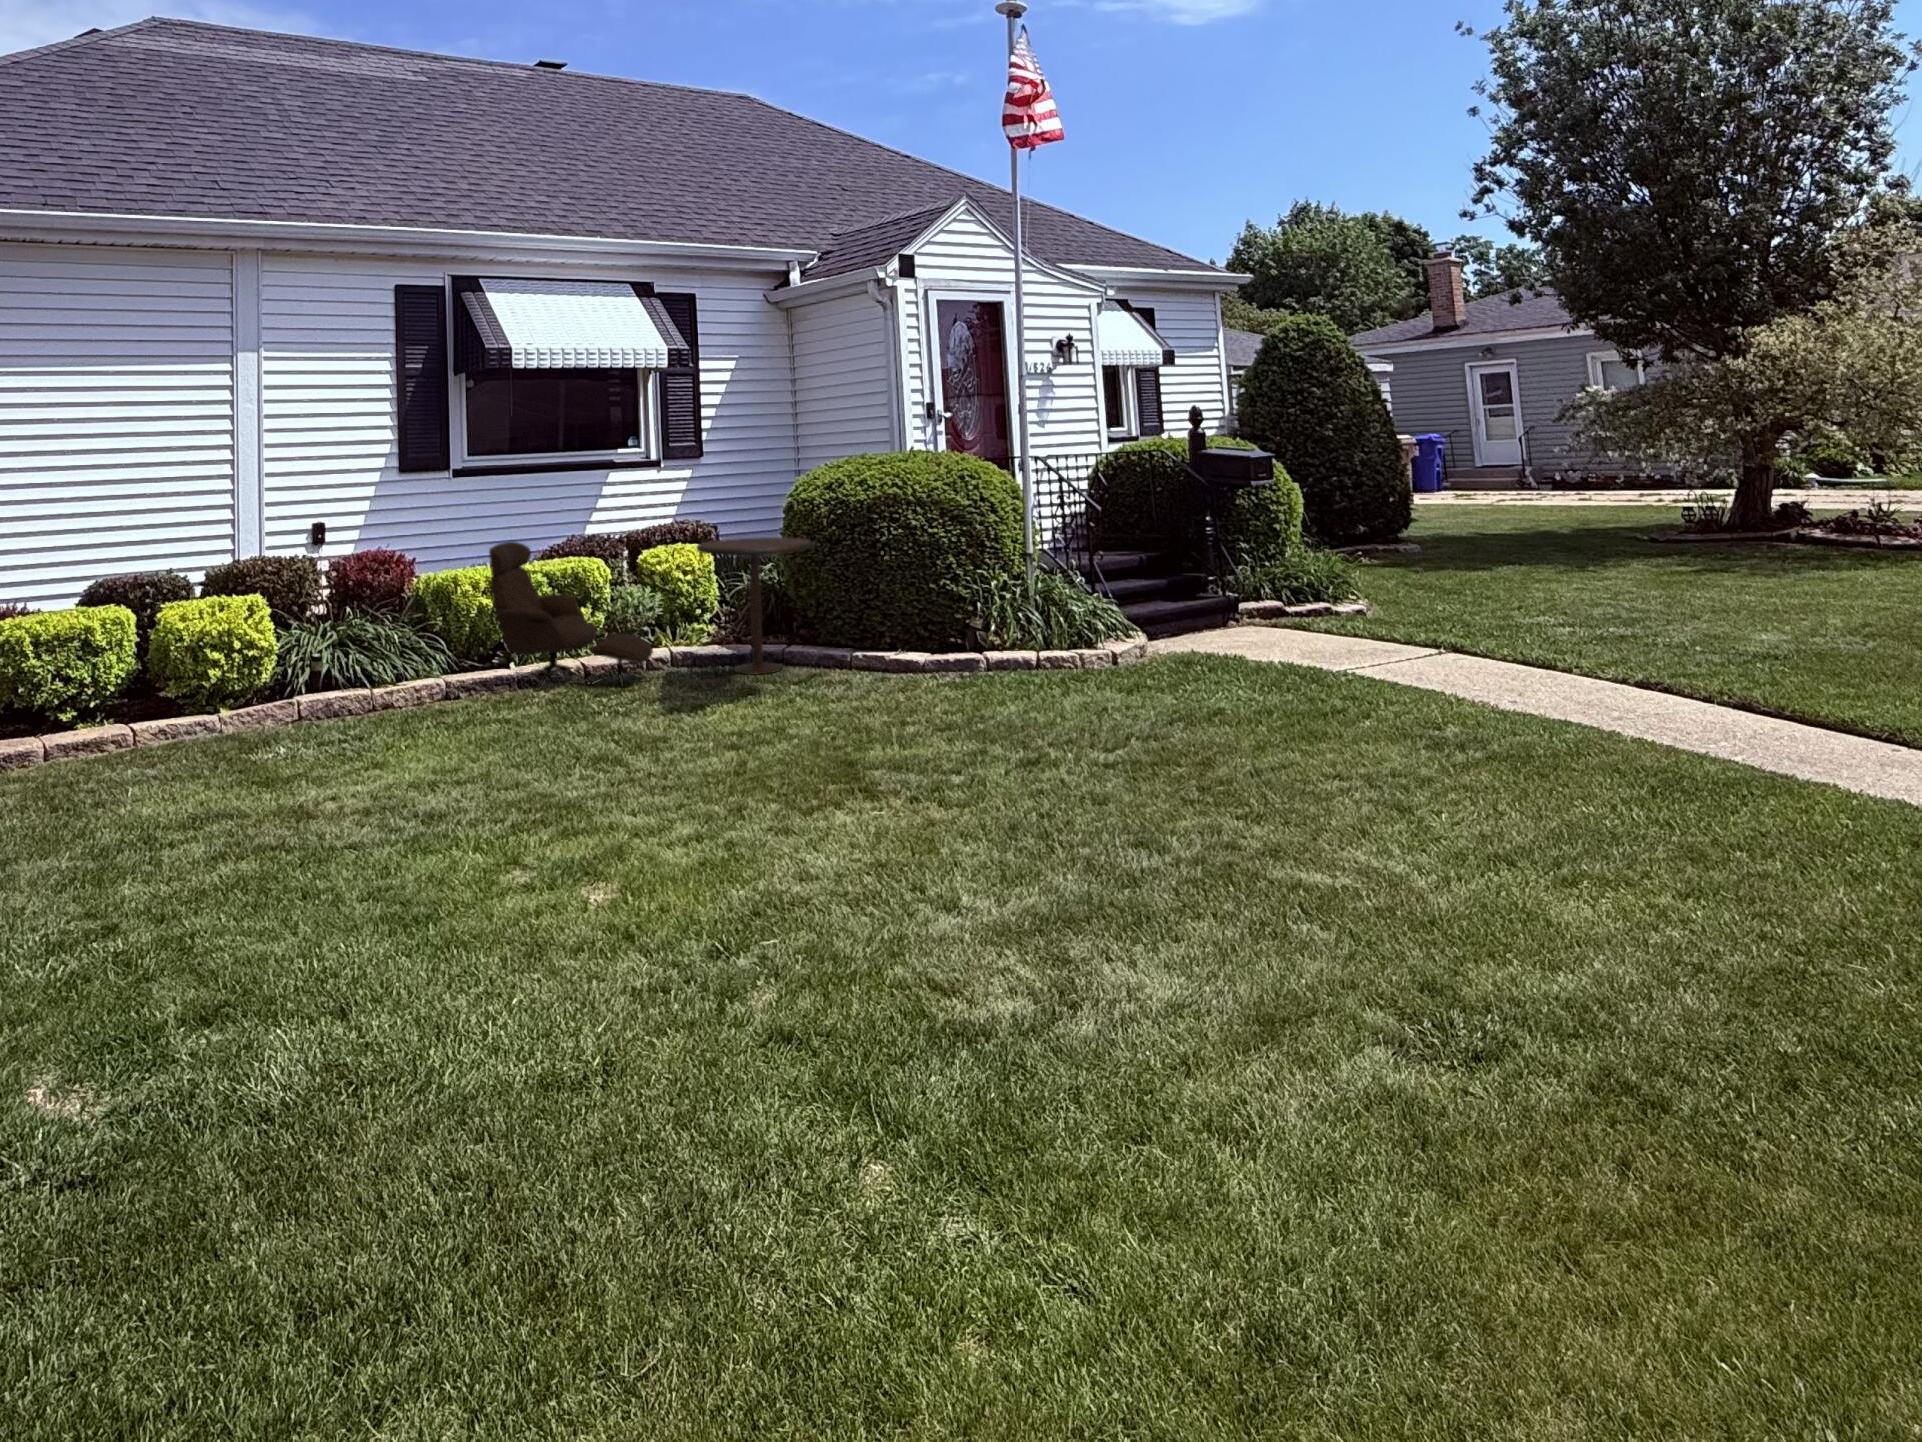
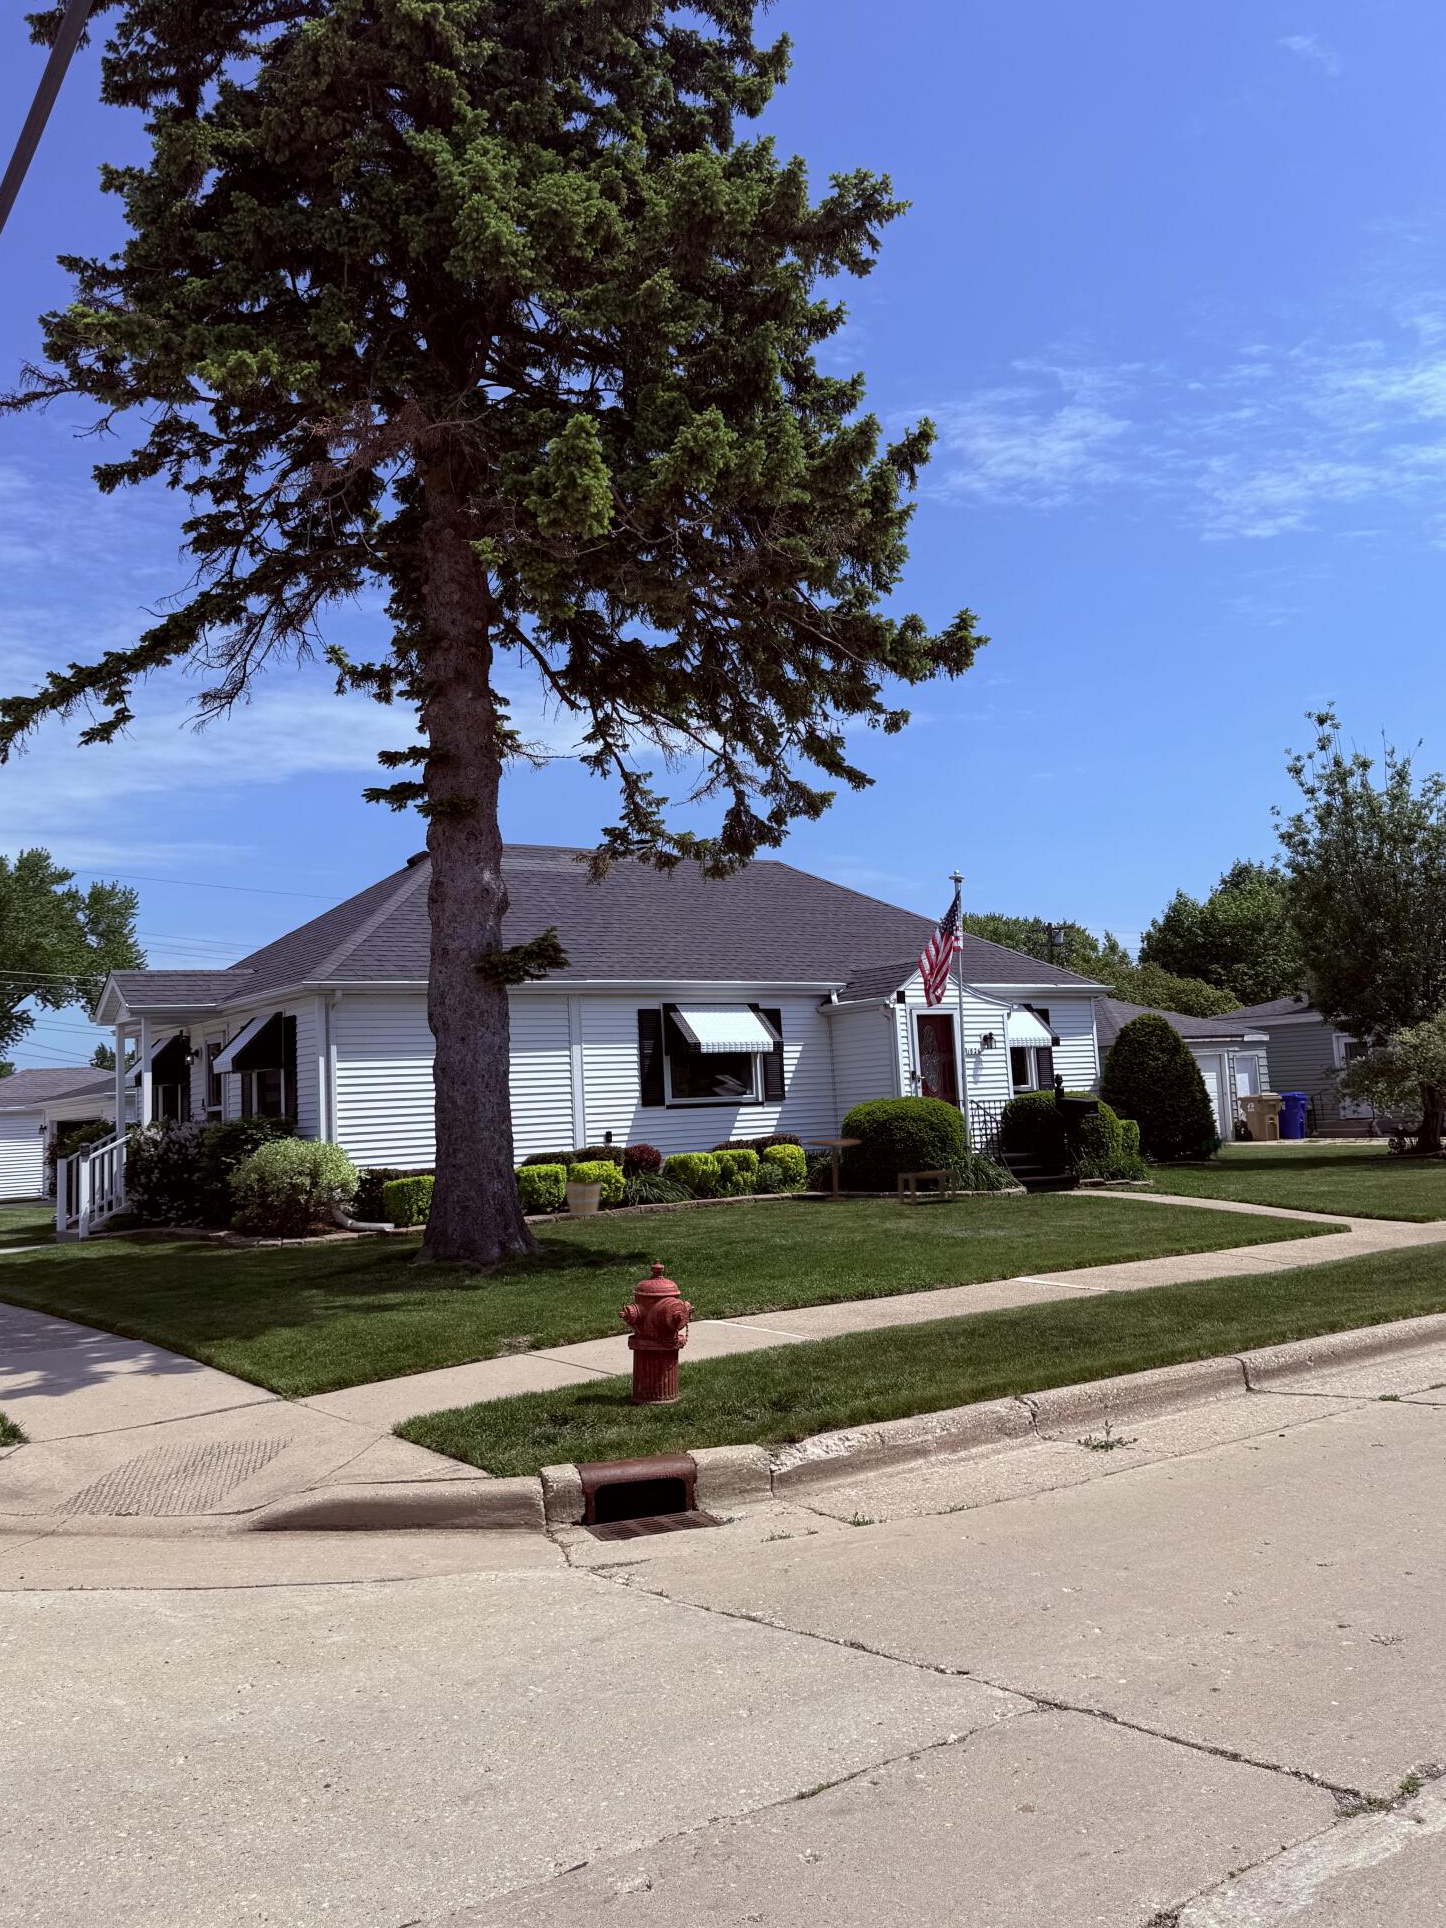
potted plant: none [1404,504,1462,547] -> present [1202,1134,1230,1158]
lounge chair: present [489,541,653,691] -> none [715,1139,789,1205]
bench: none [888,605,1019,694] -> present [898,1170,957,1205]
wooden bucket: none [98,648,193,736] -> present [565,1182,601,1216]

